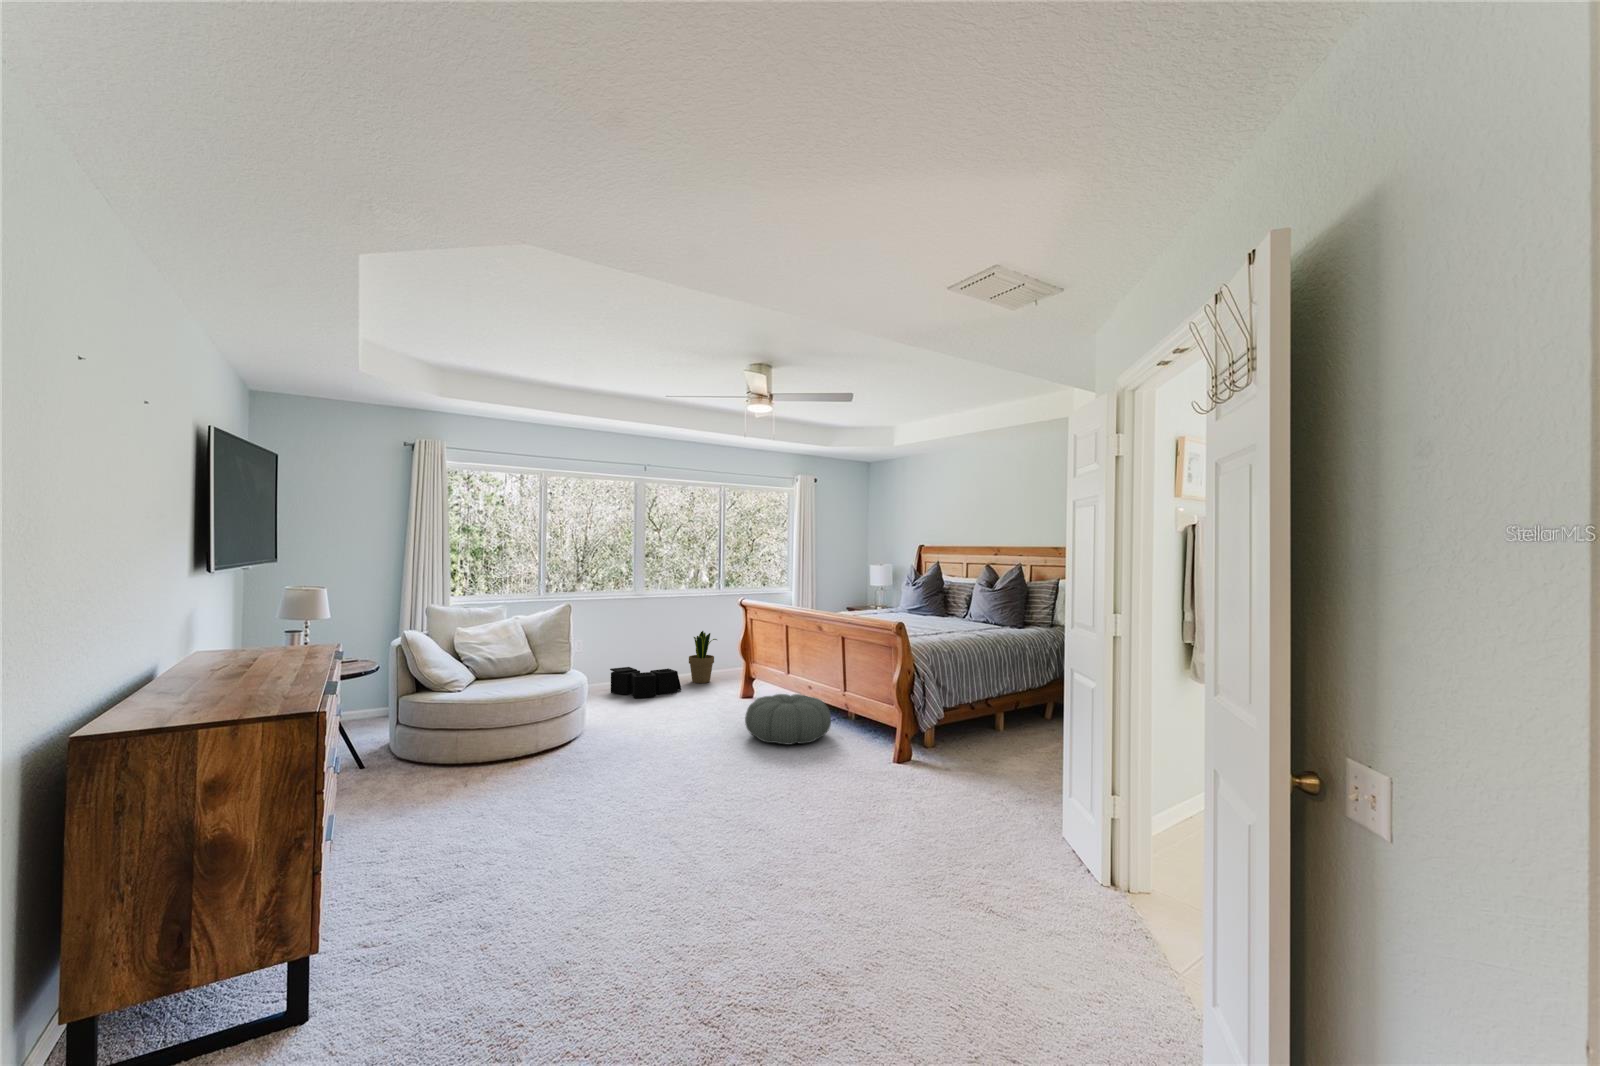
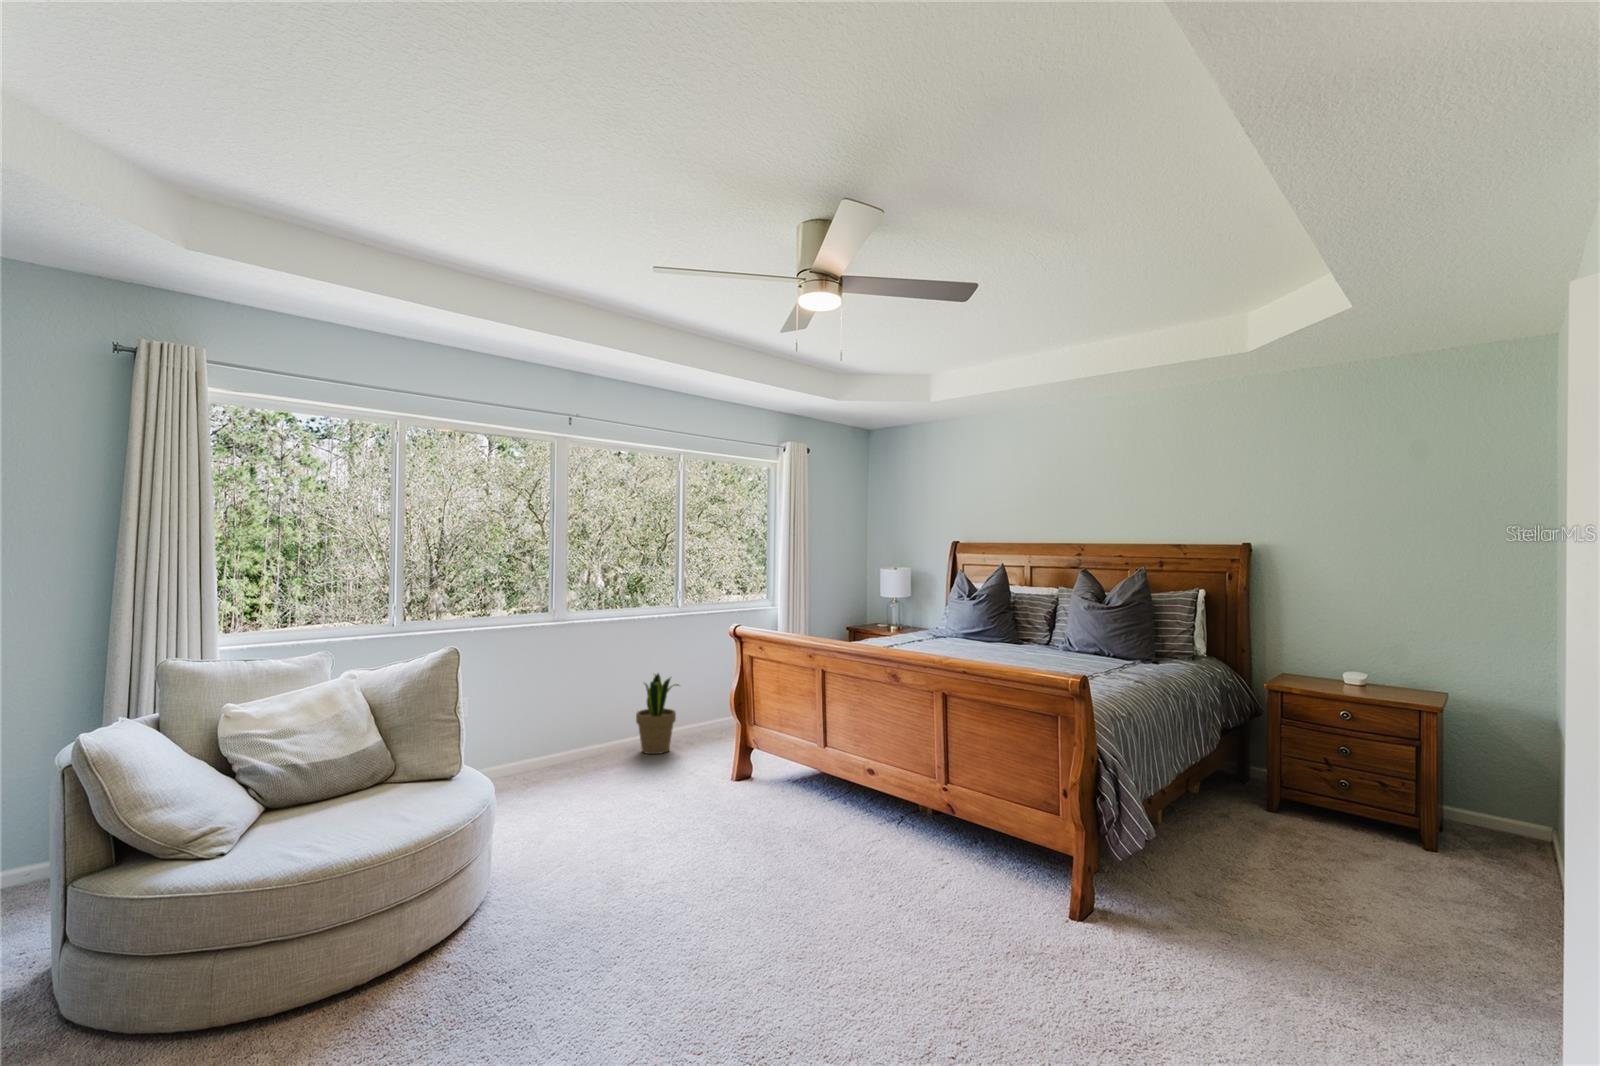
storage bin: present [610,667,682,698] -> none [514,736,632,793]
pouf: present [745,694,831,745] -> none [787,790,934,893]

